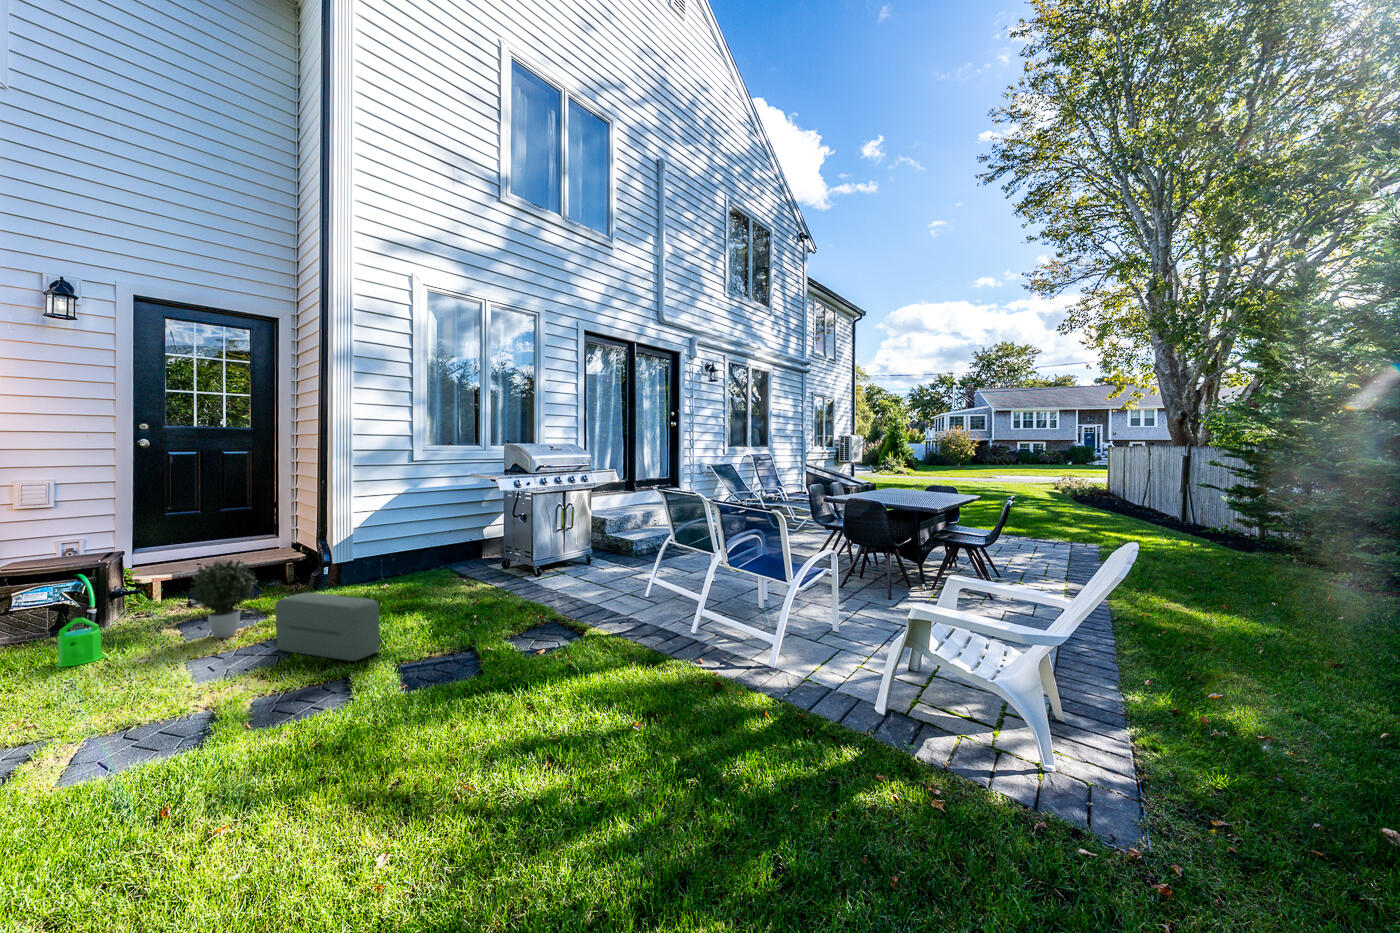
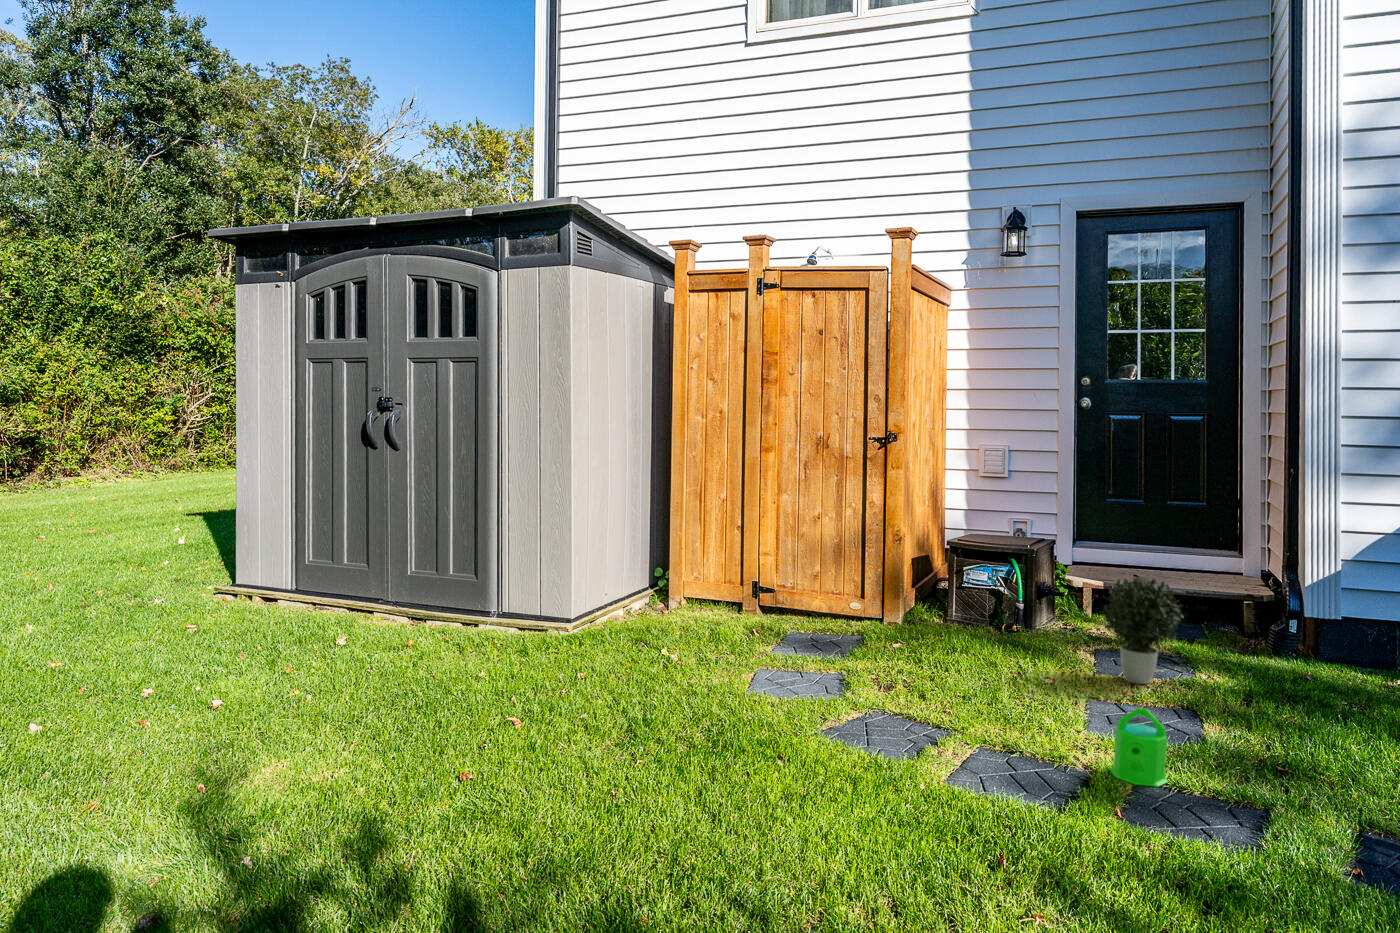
pouf: present [275,593,380,661] -> none [1190,651,1344,789]
watering can: present [56,618,104,667] -> present [1110,708,1168,787]

